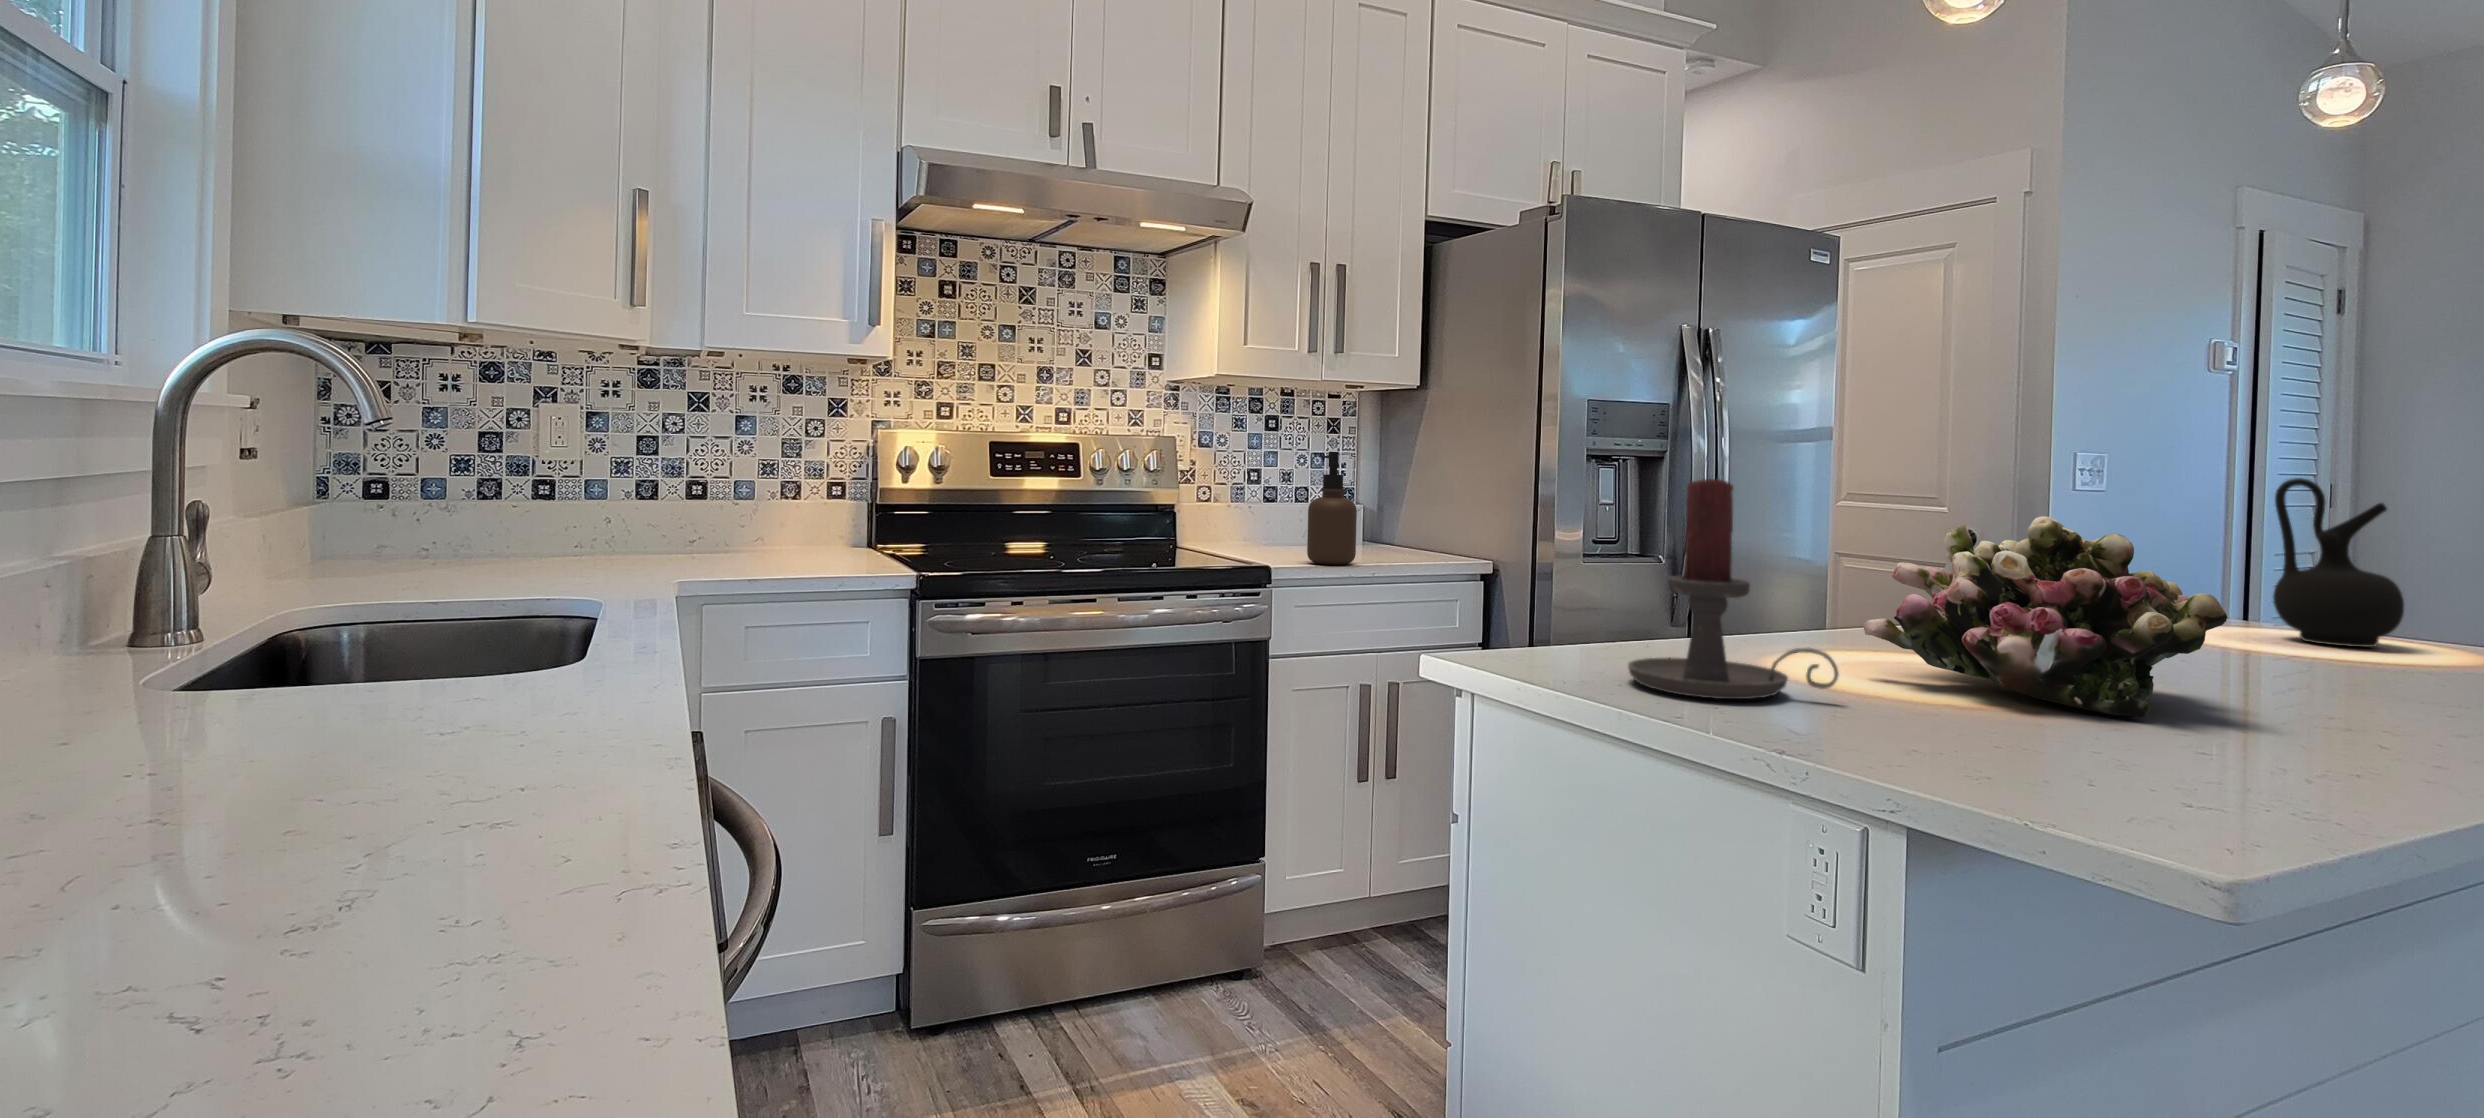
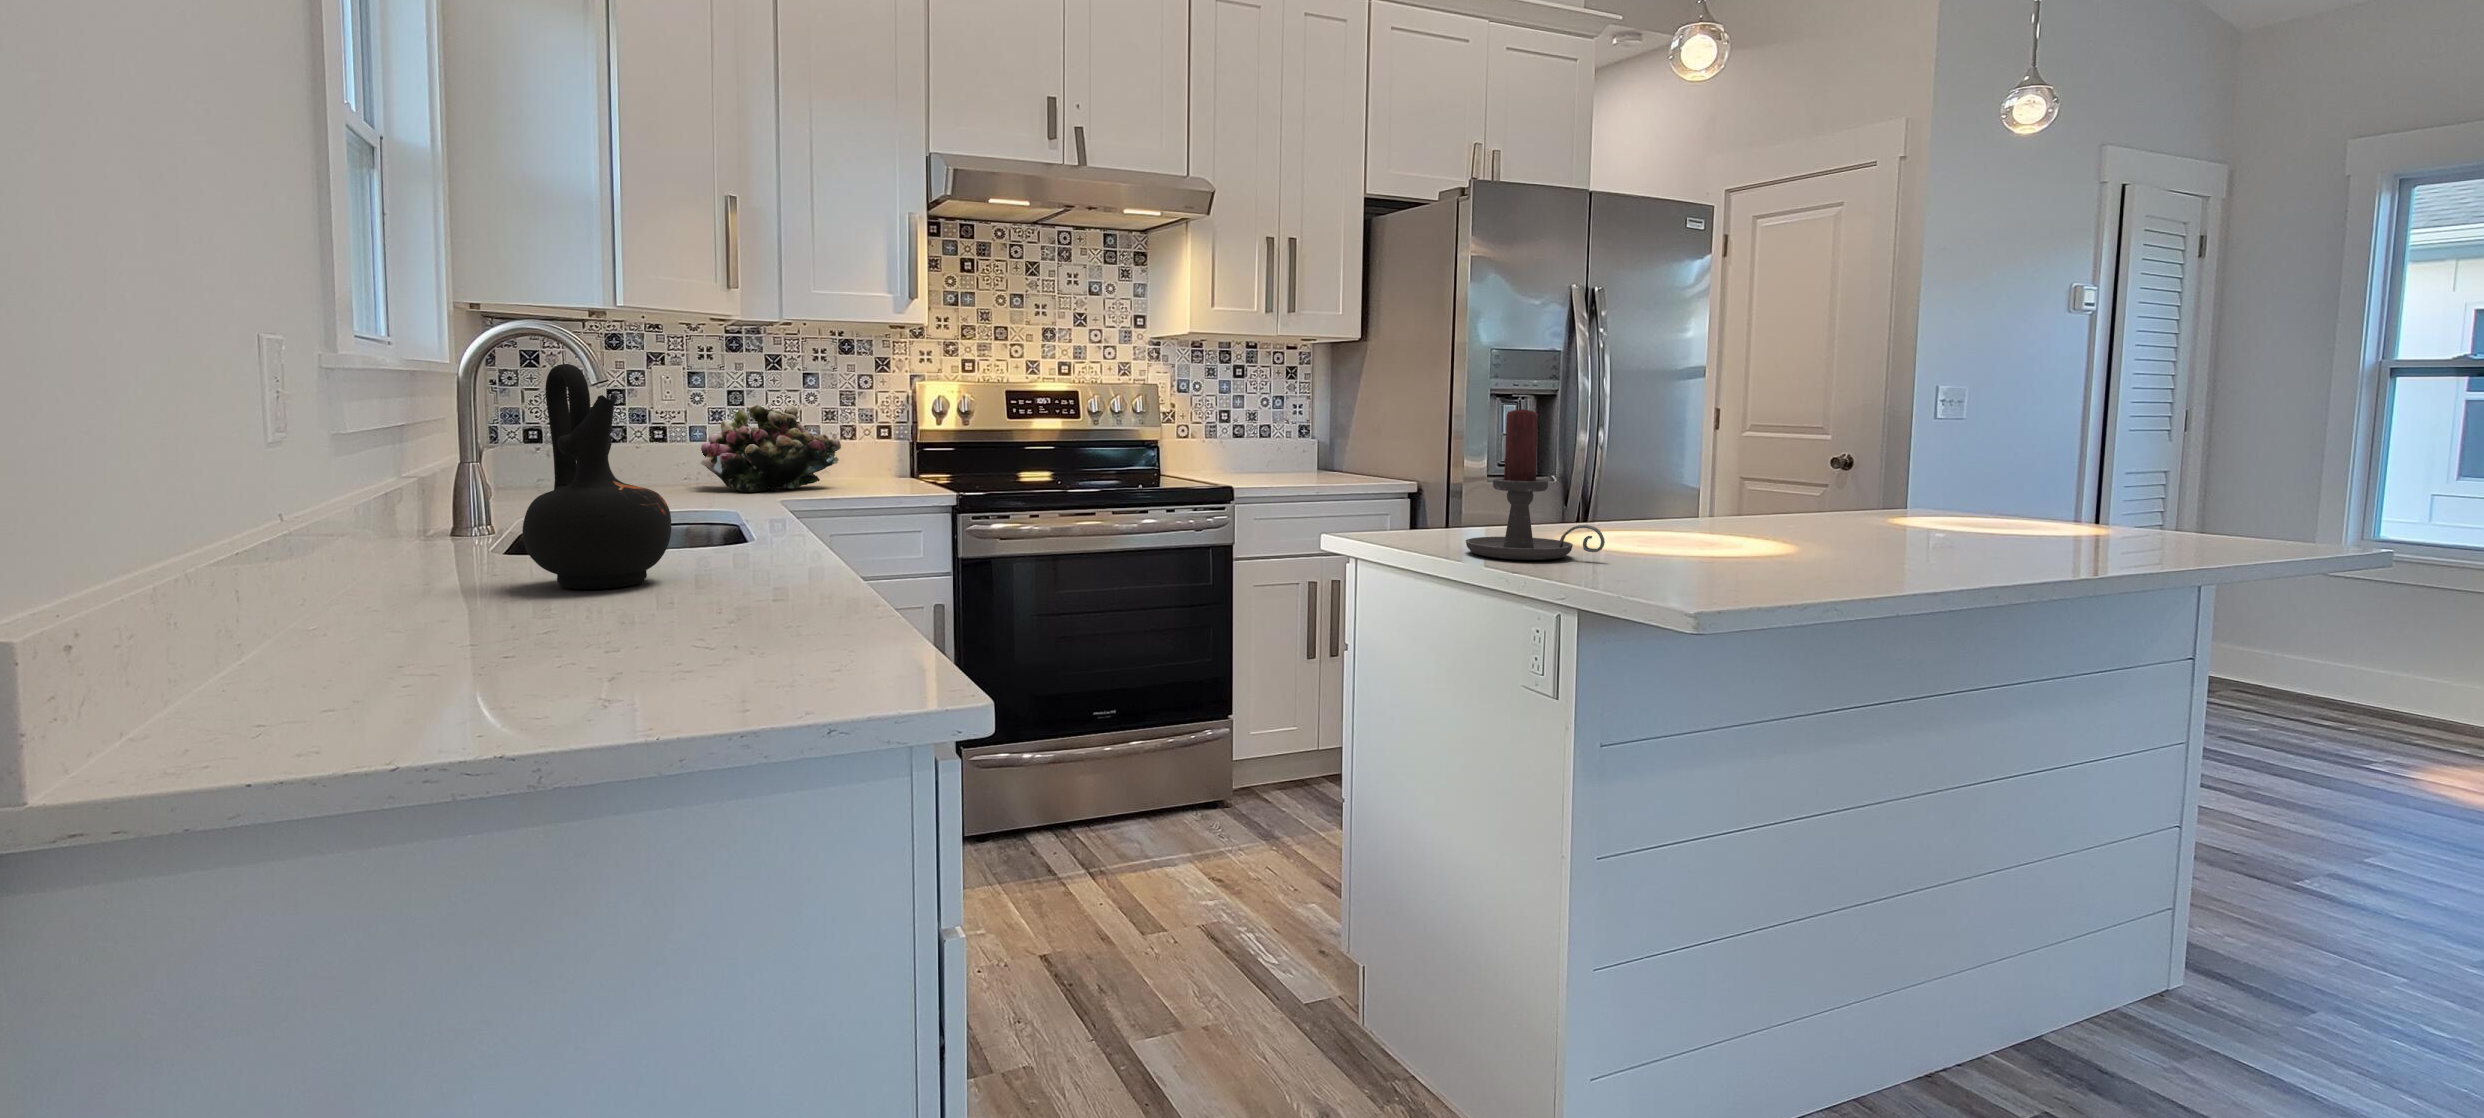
soap dispenser: present [1307,452,1357,565] -> none [1264,395,1303,486]
ceramic jug: present [2273,478,2404,647] -> present [522,364,671,589]
flower arrangement: present [1864,516,2227,718] -> present [701,405,841,492]

